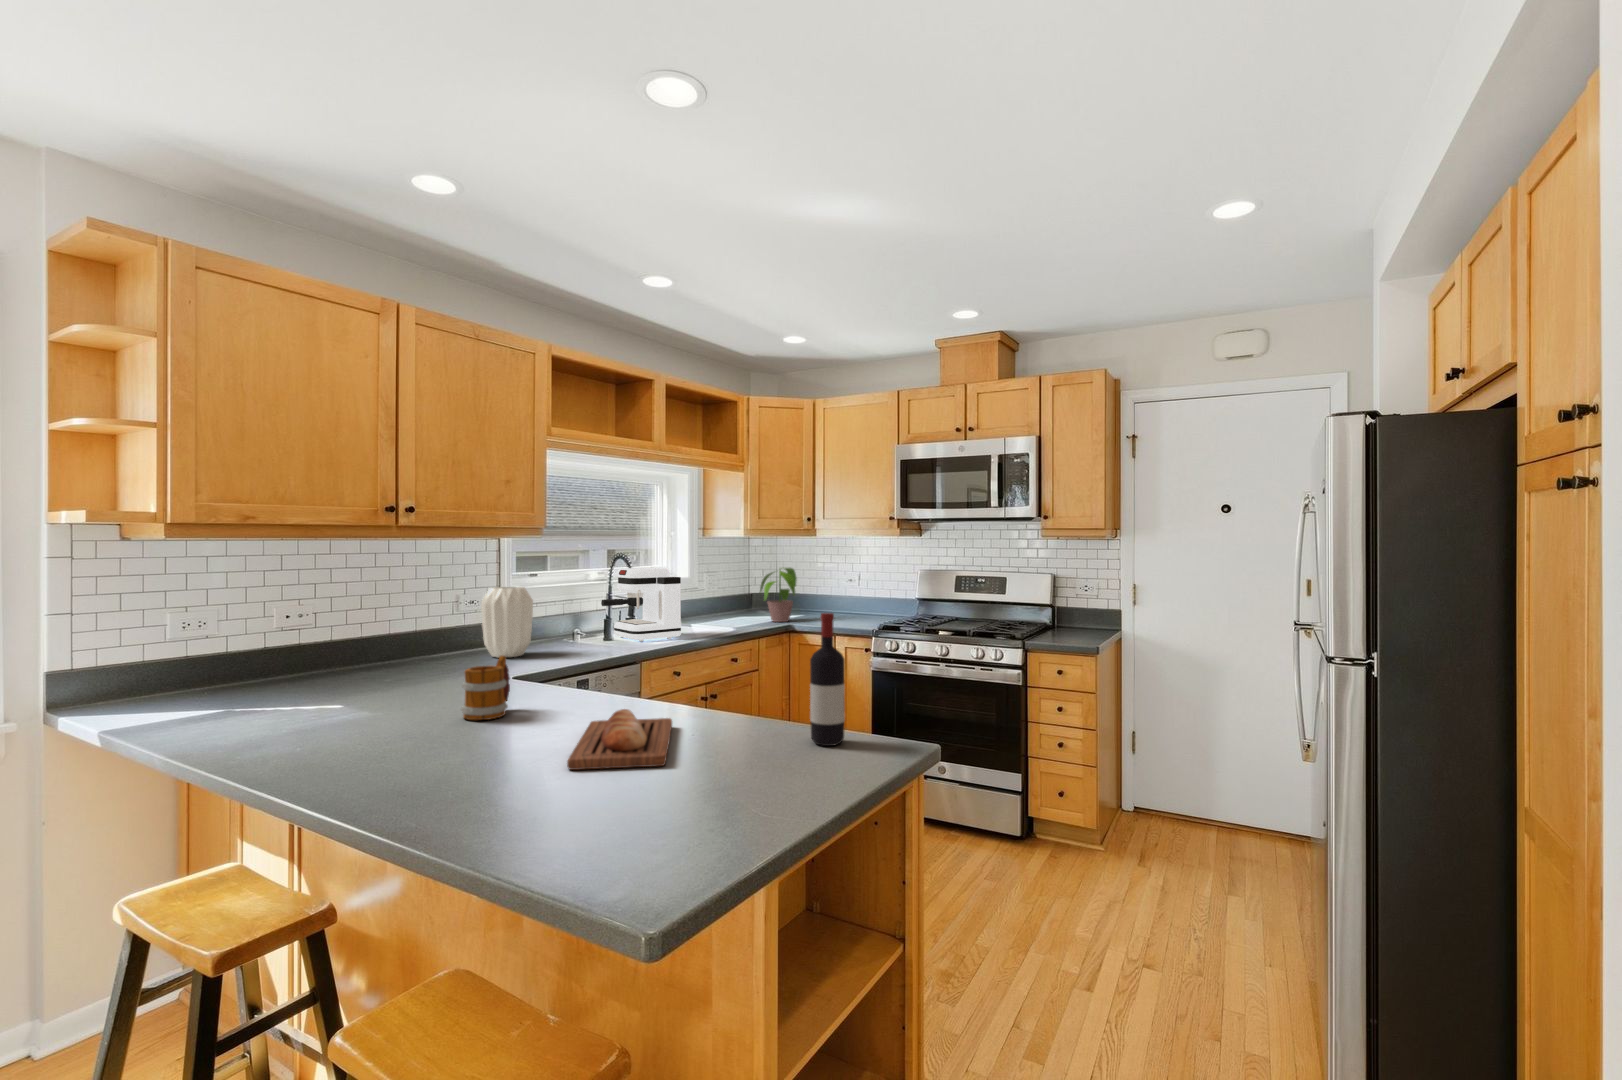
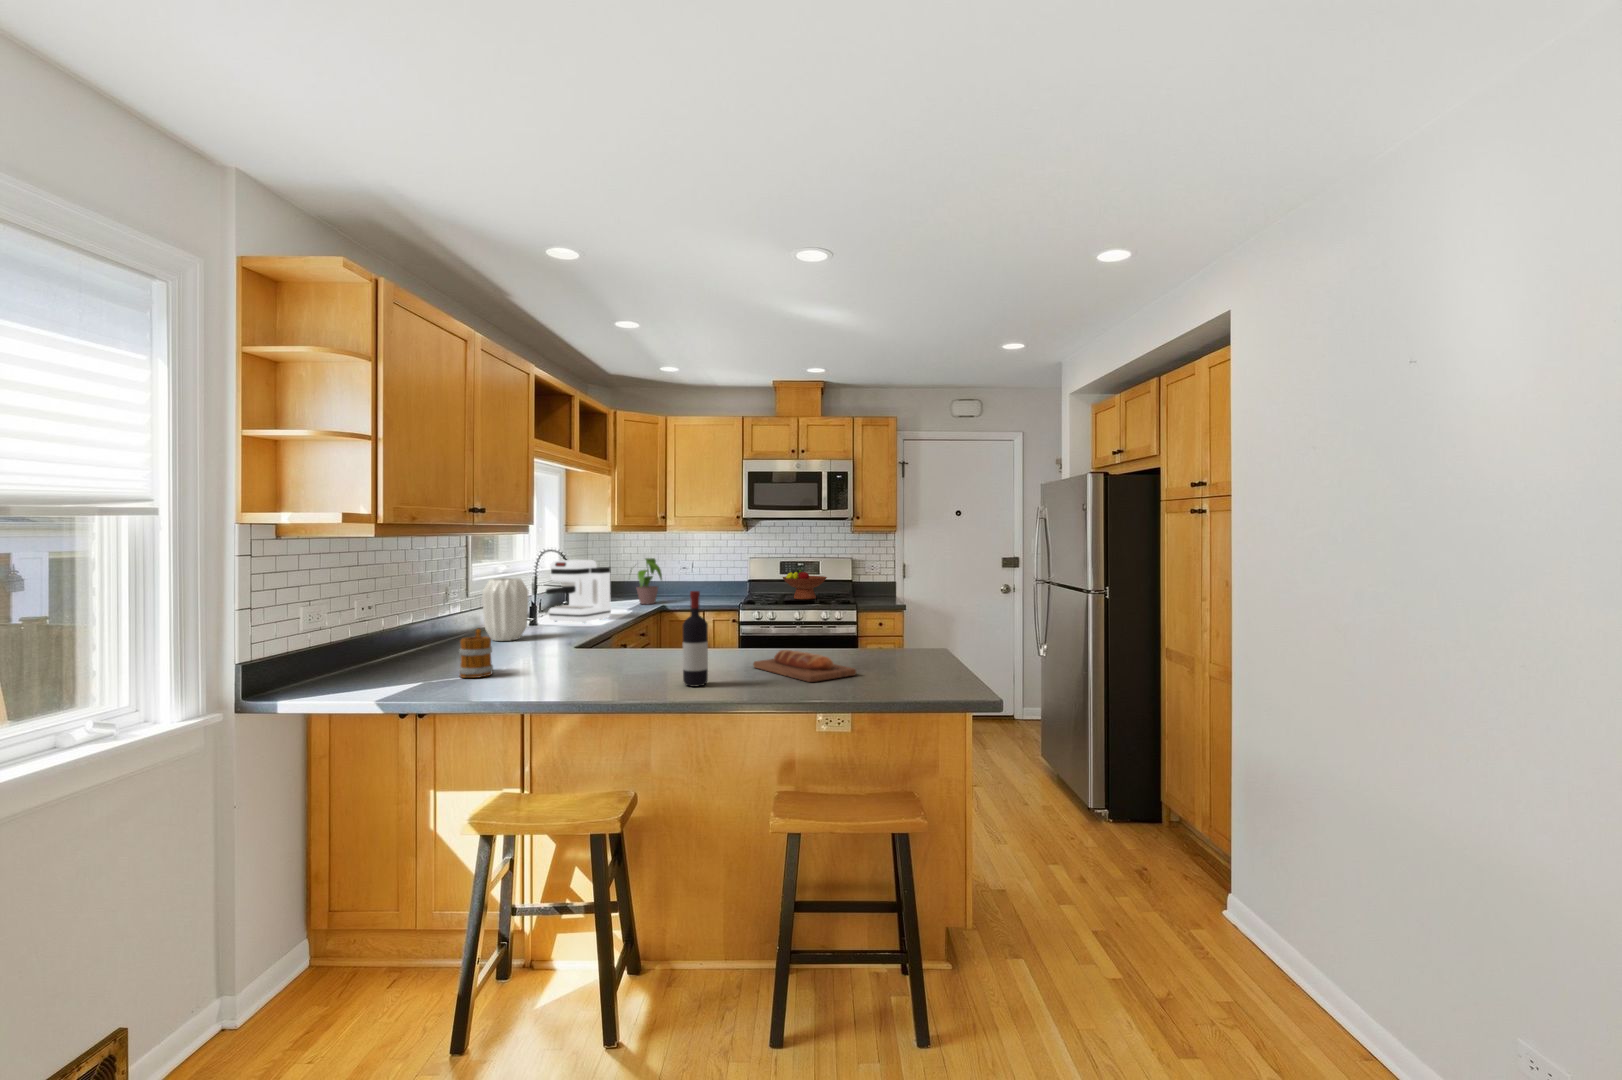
fruit bowl: none [948,587,1009,627] -> present [783,570,827,600]
wine bottle: present [810,613,845,746] -> present [683,591,708,687]
mug: present [461,656,510,720] -> present [459,629,493,678]

